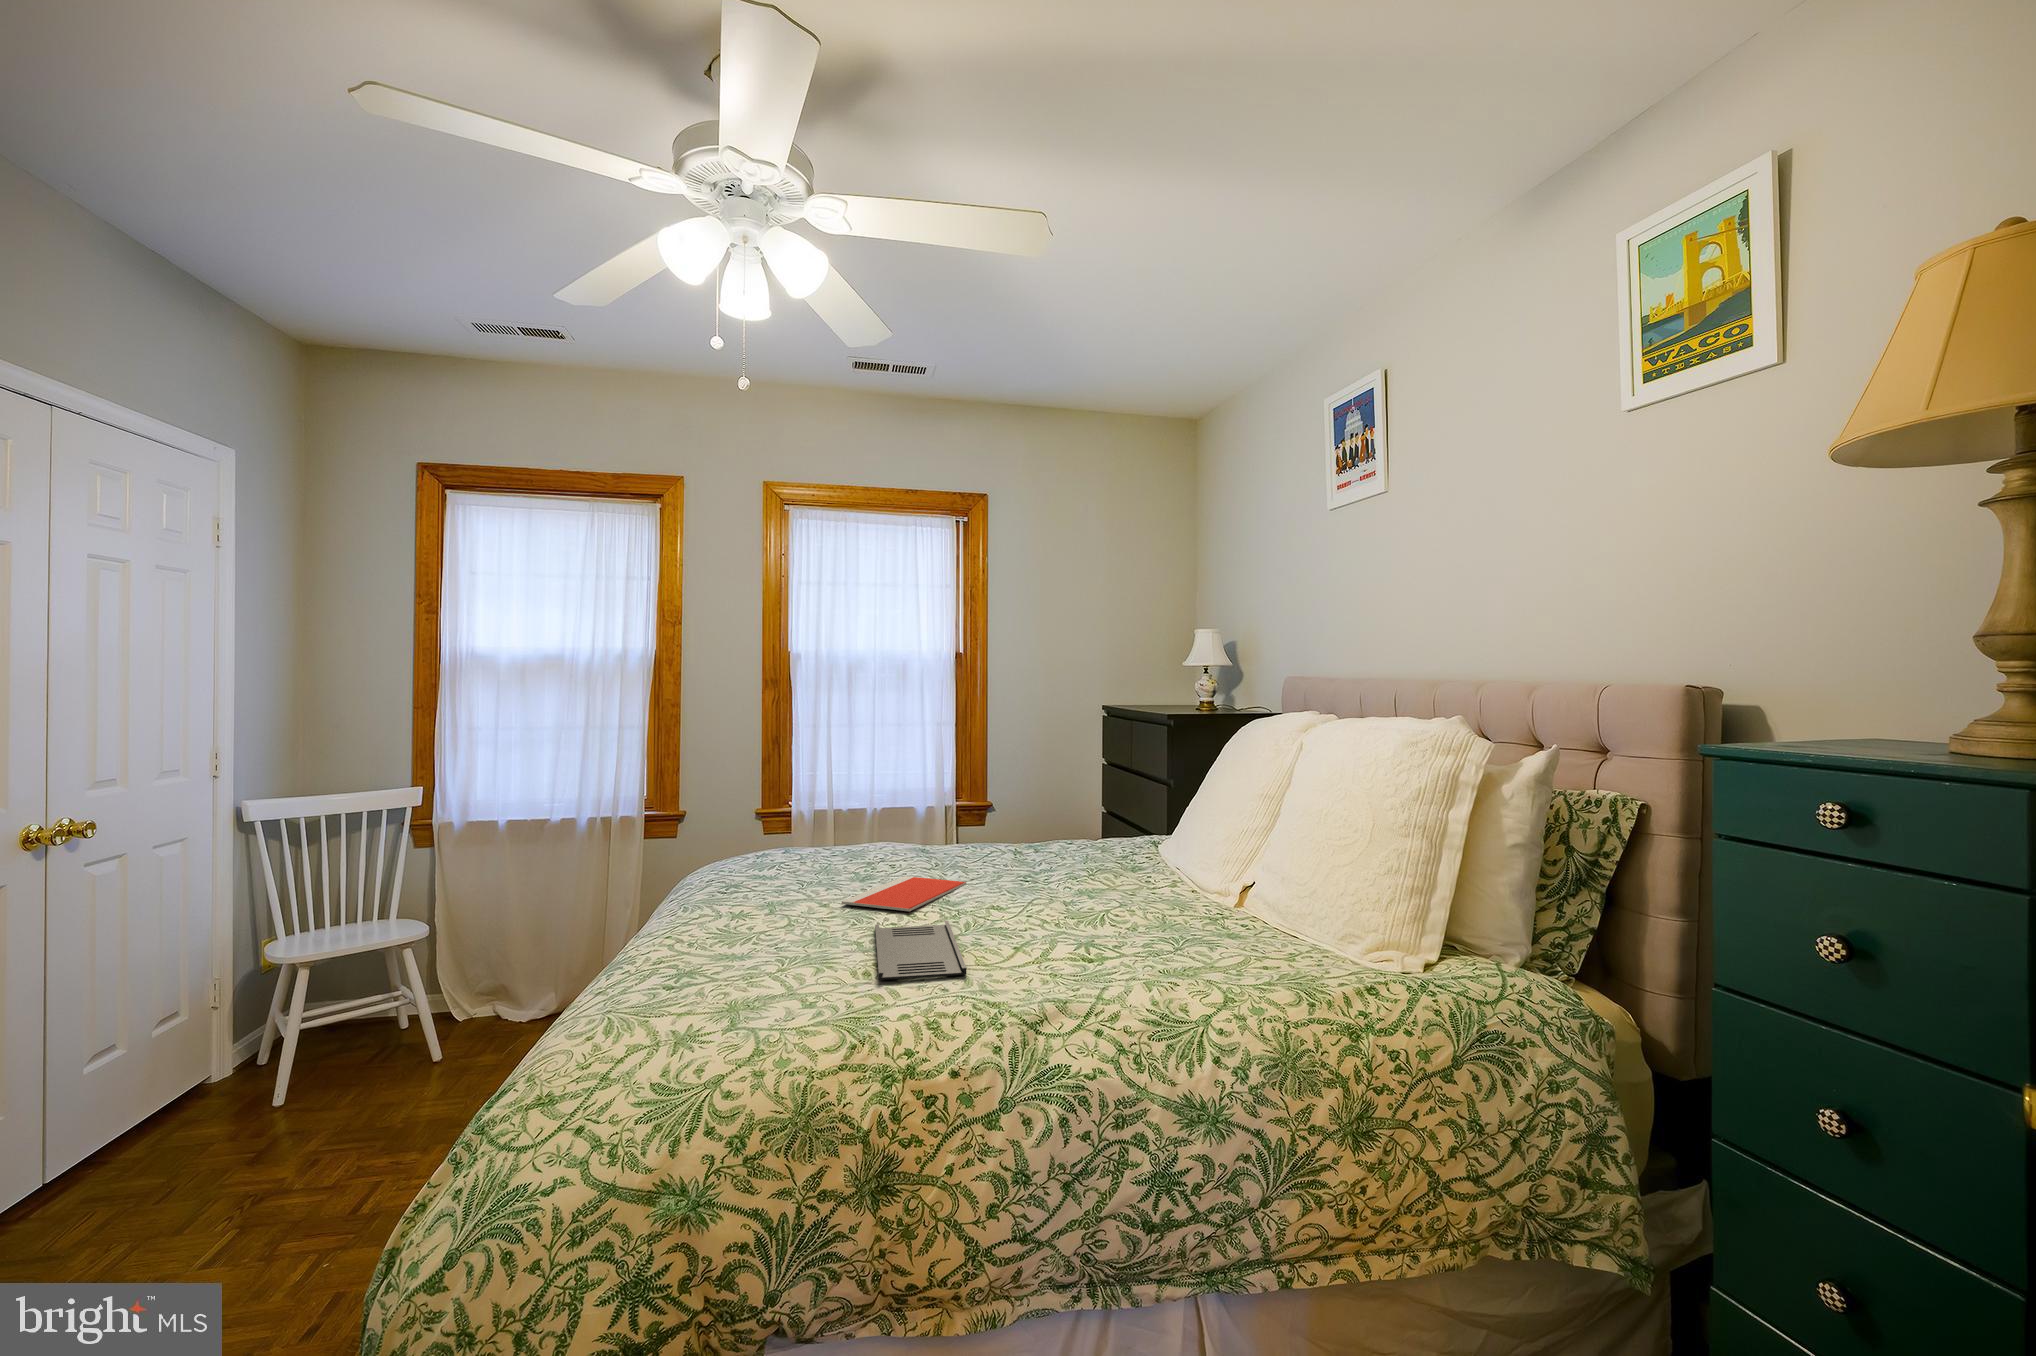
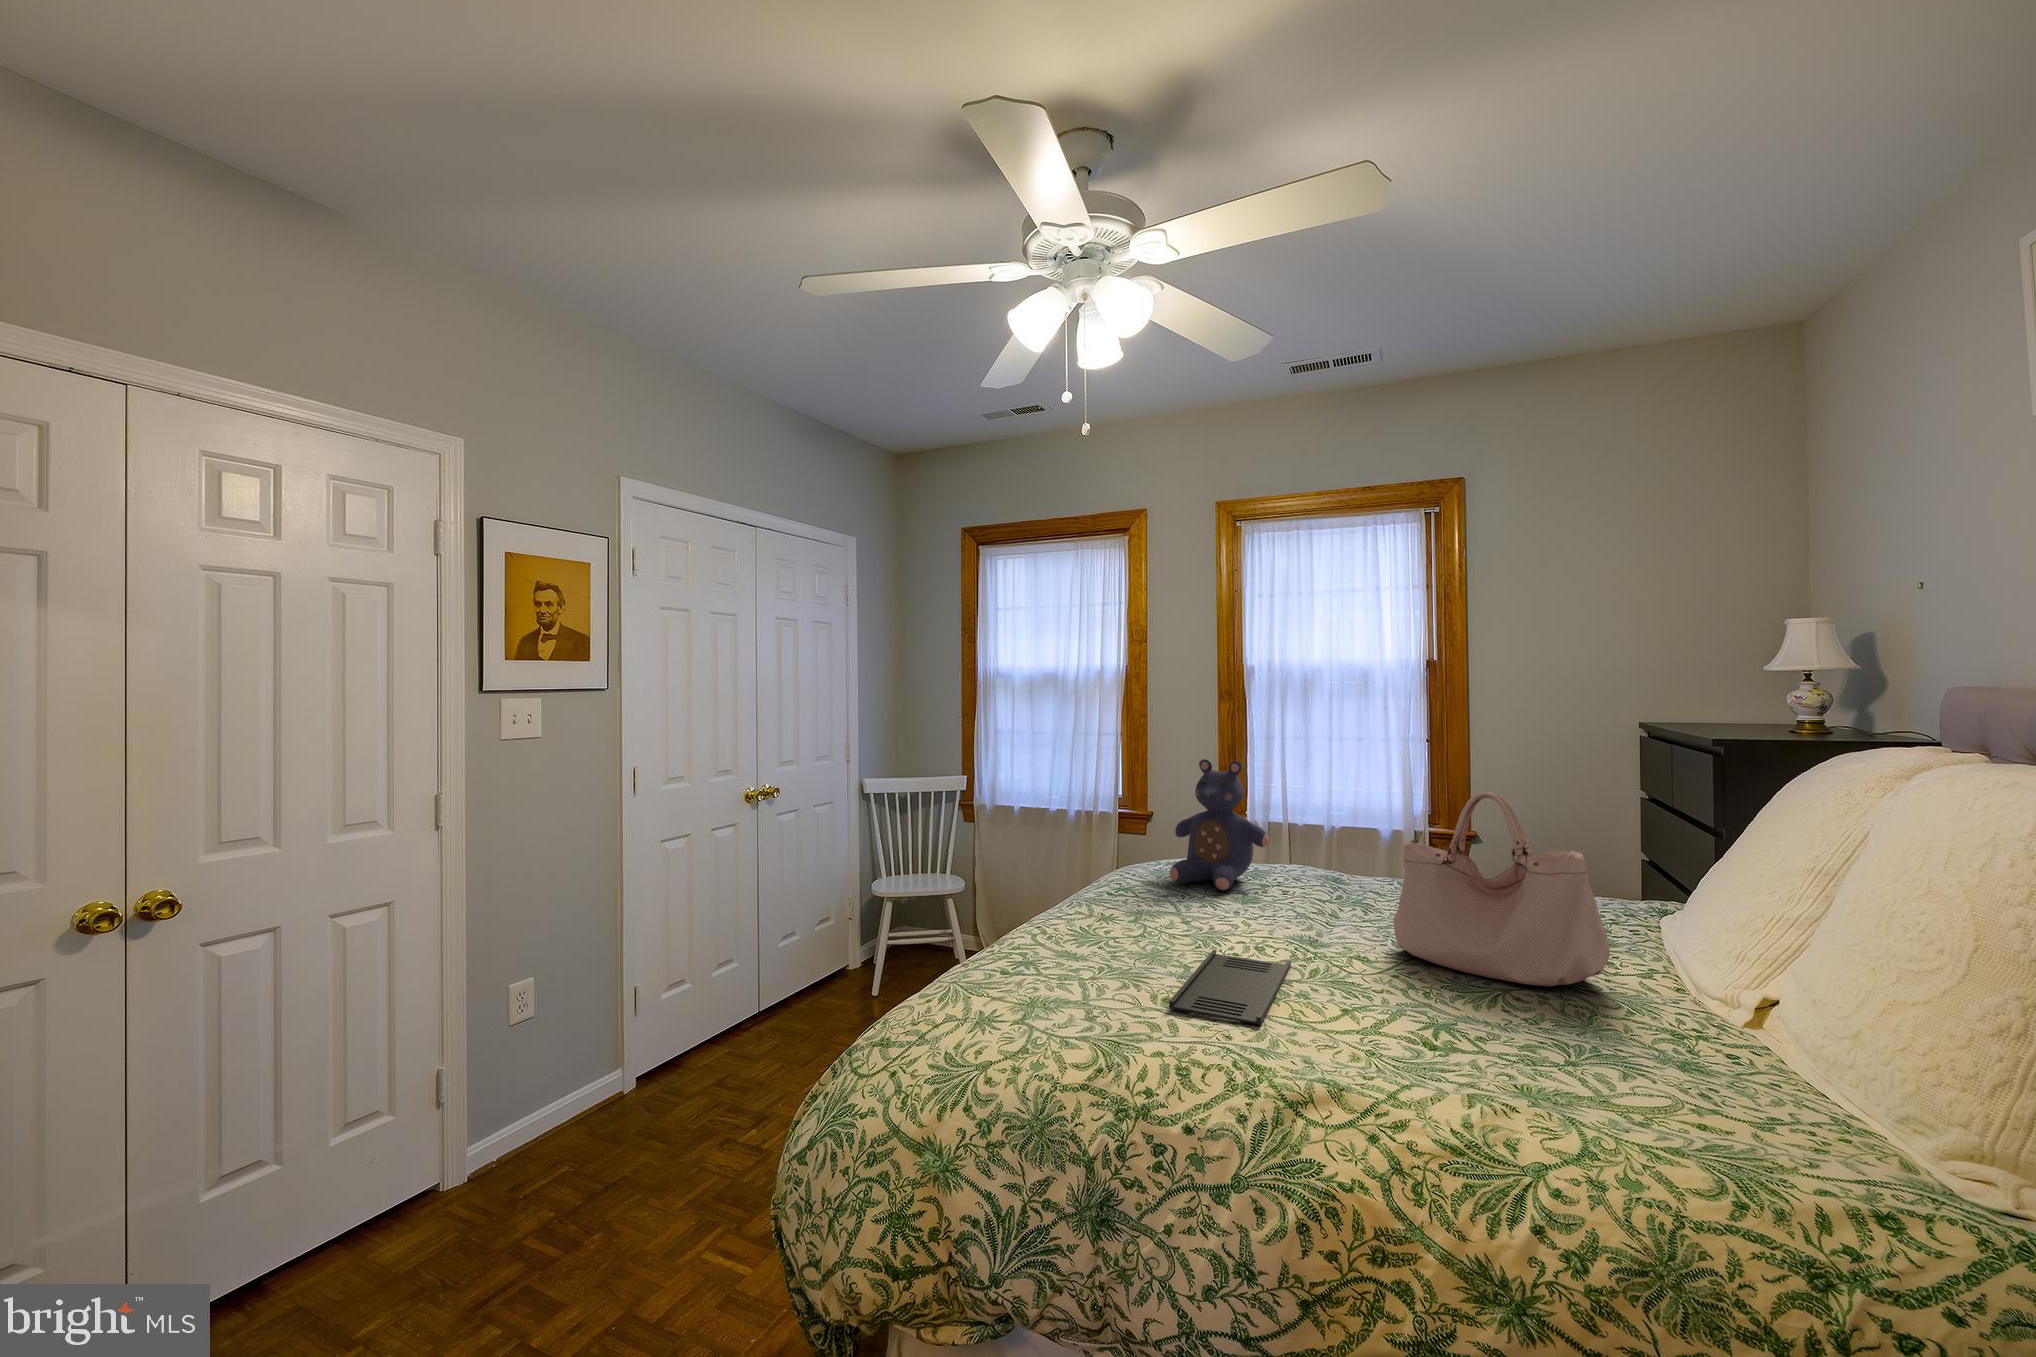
teddy bear: none [770,744,872,874] -> present [1170,759,1269,890]
handbag: none [1013,755,1170,905] -> present [1394,792,1610,986]
notebook: present [842,876,966,911] -> none [1204,904,1352,943]

